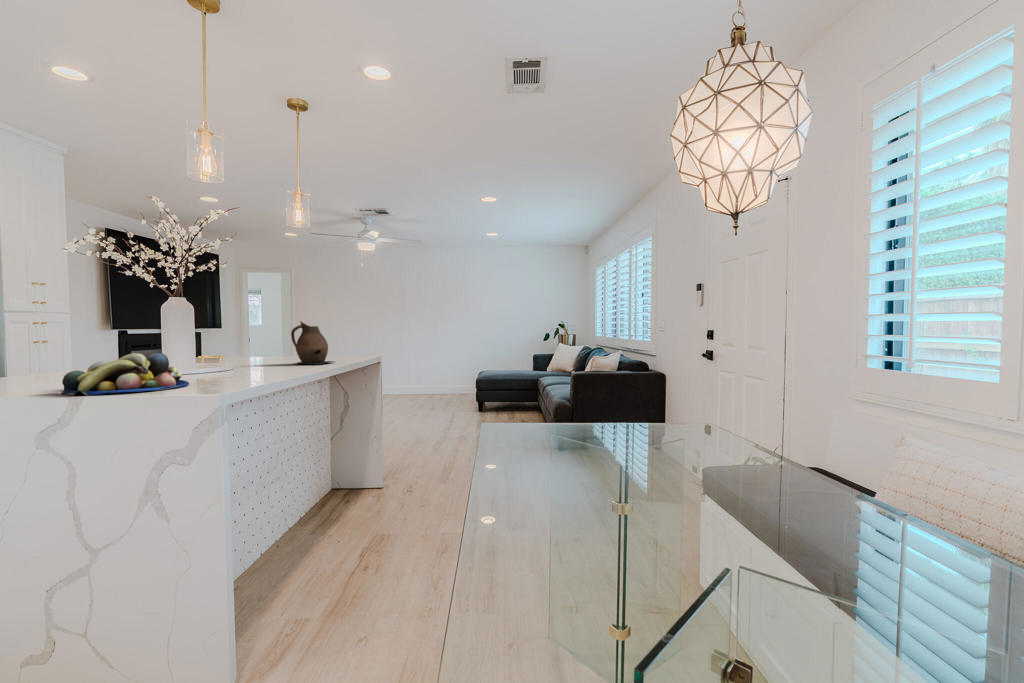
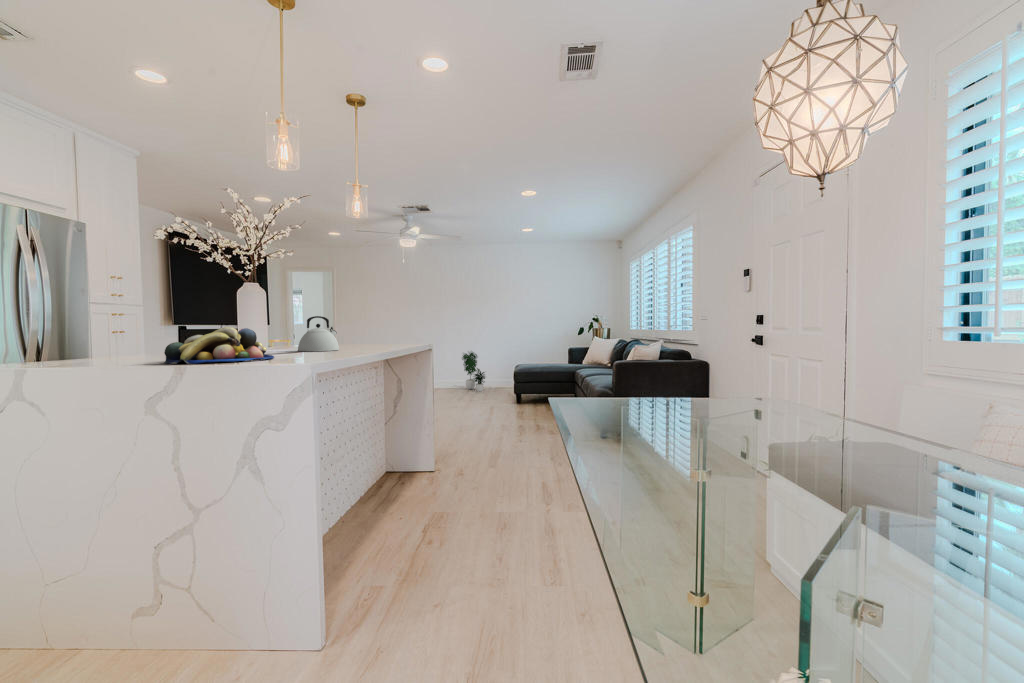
ceramic pitcher: present [291,321,334,364] -> none [354,307,394,348]
kettle: none [227,333,273,371] -> present [298,316,339,351]
potted plant: none [425,354,452,398] -> present [462,352,485,391]

